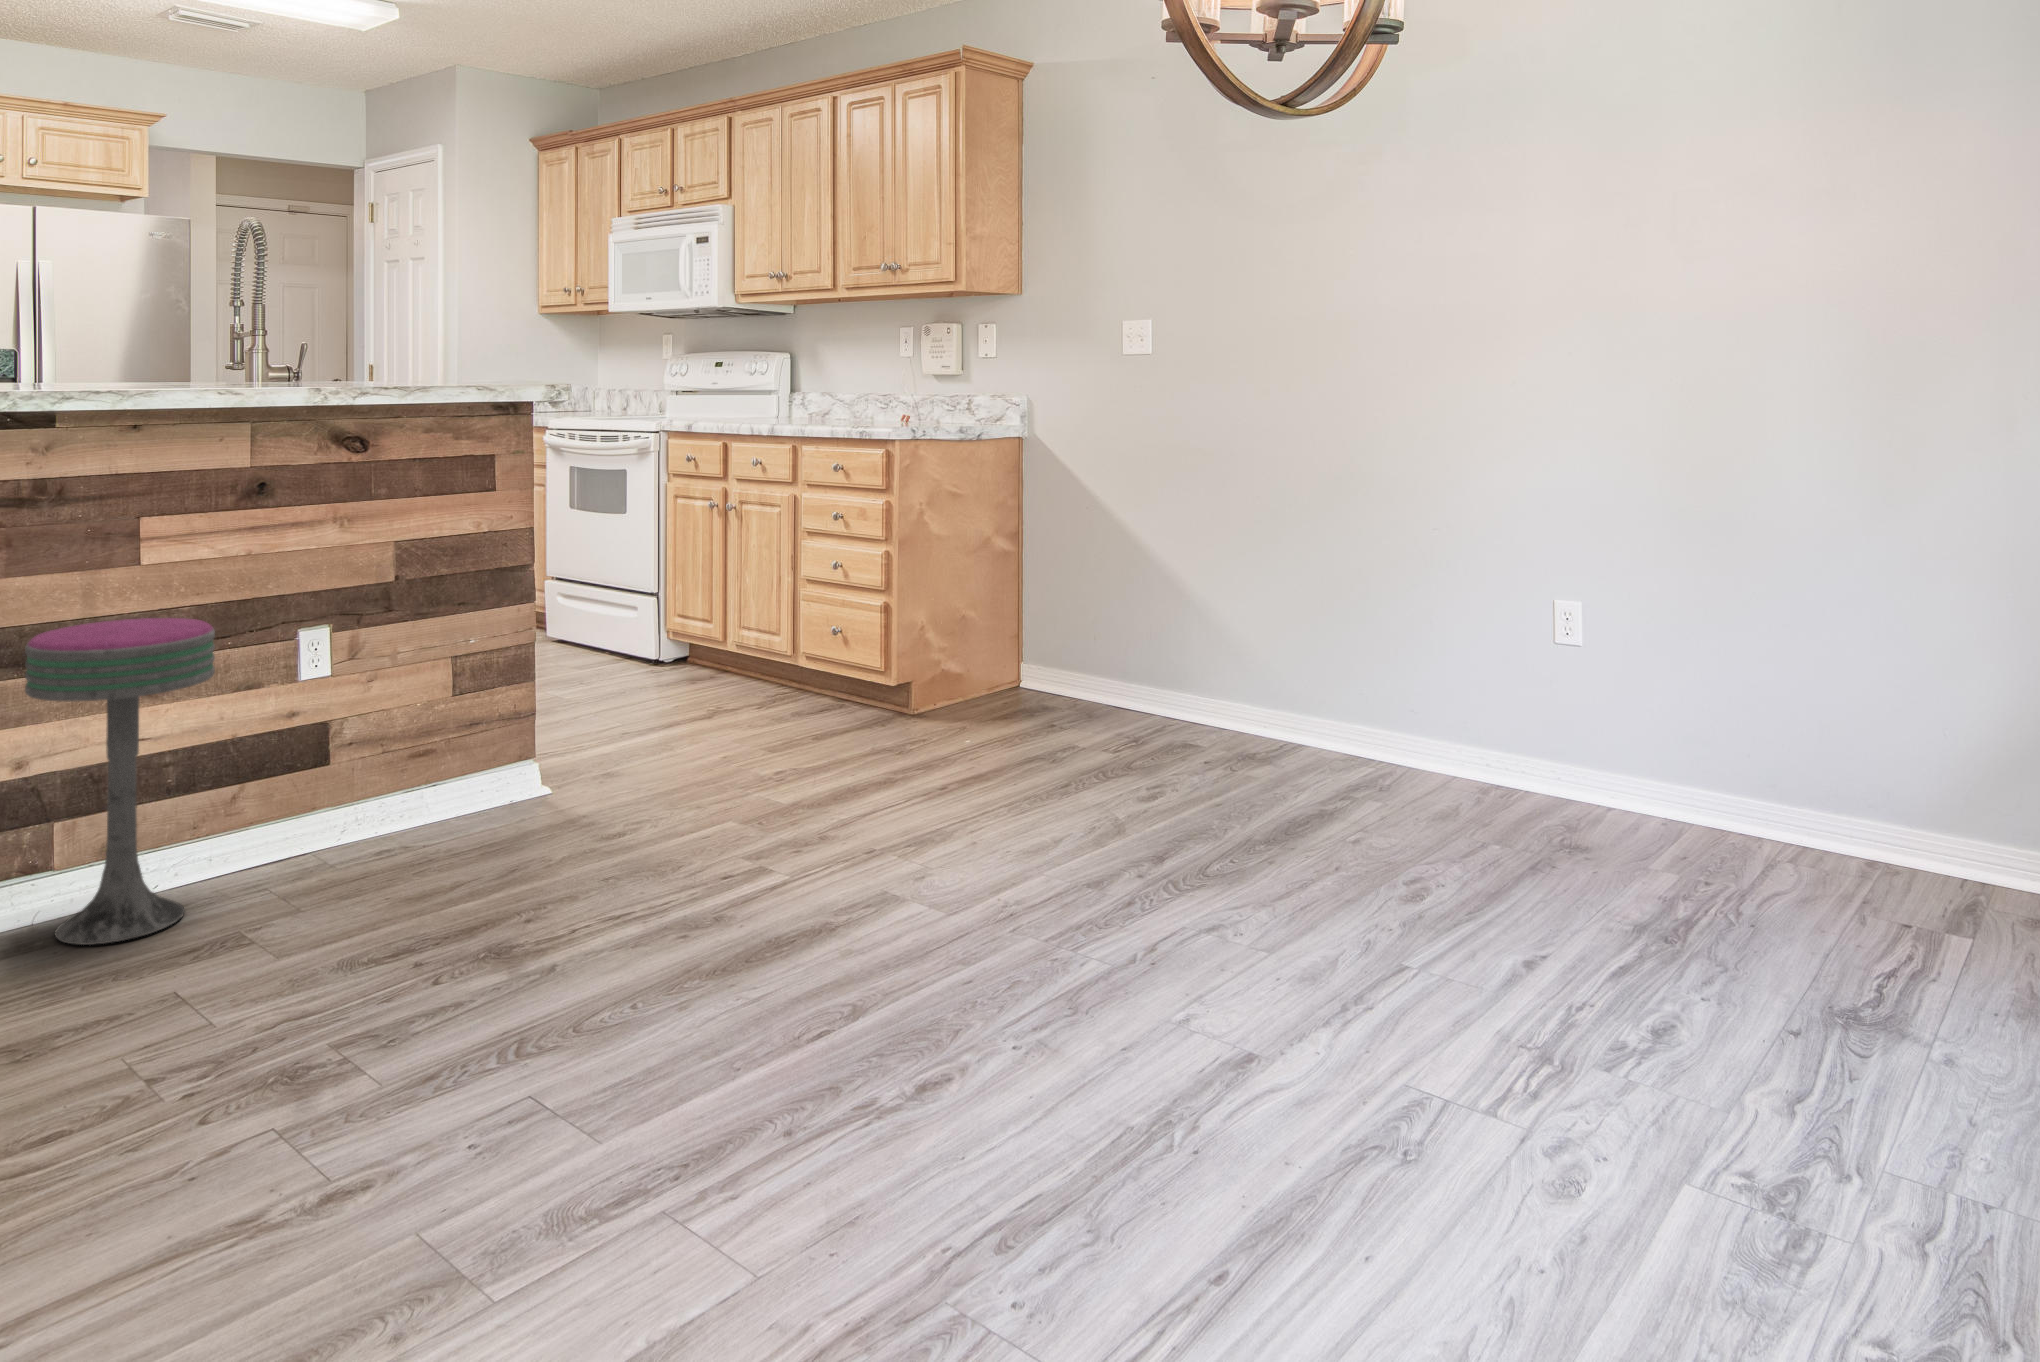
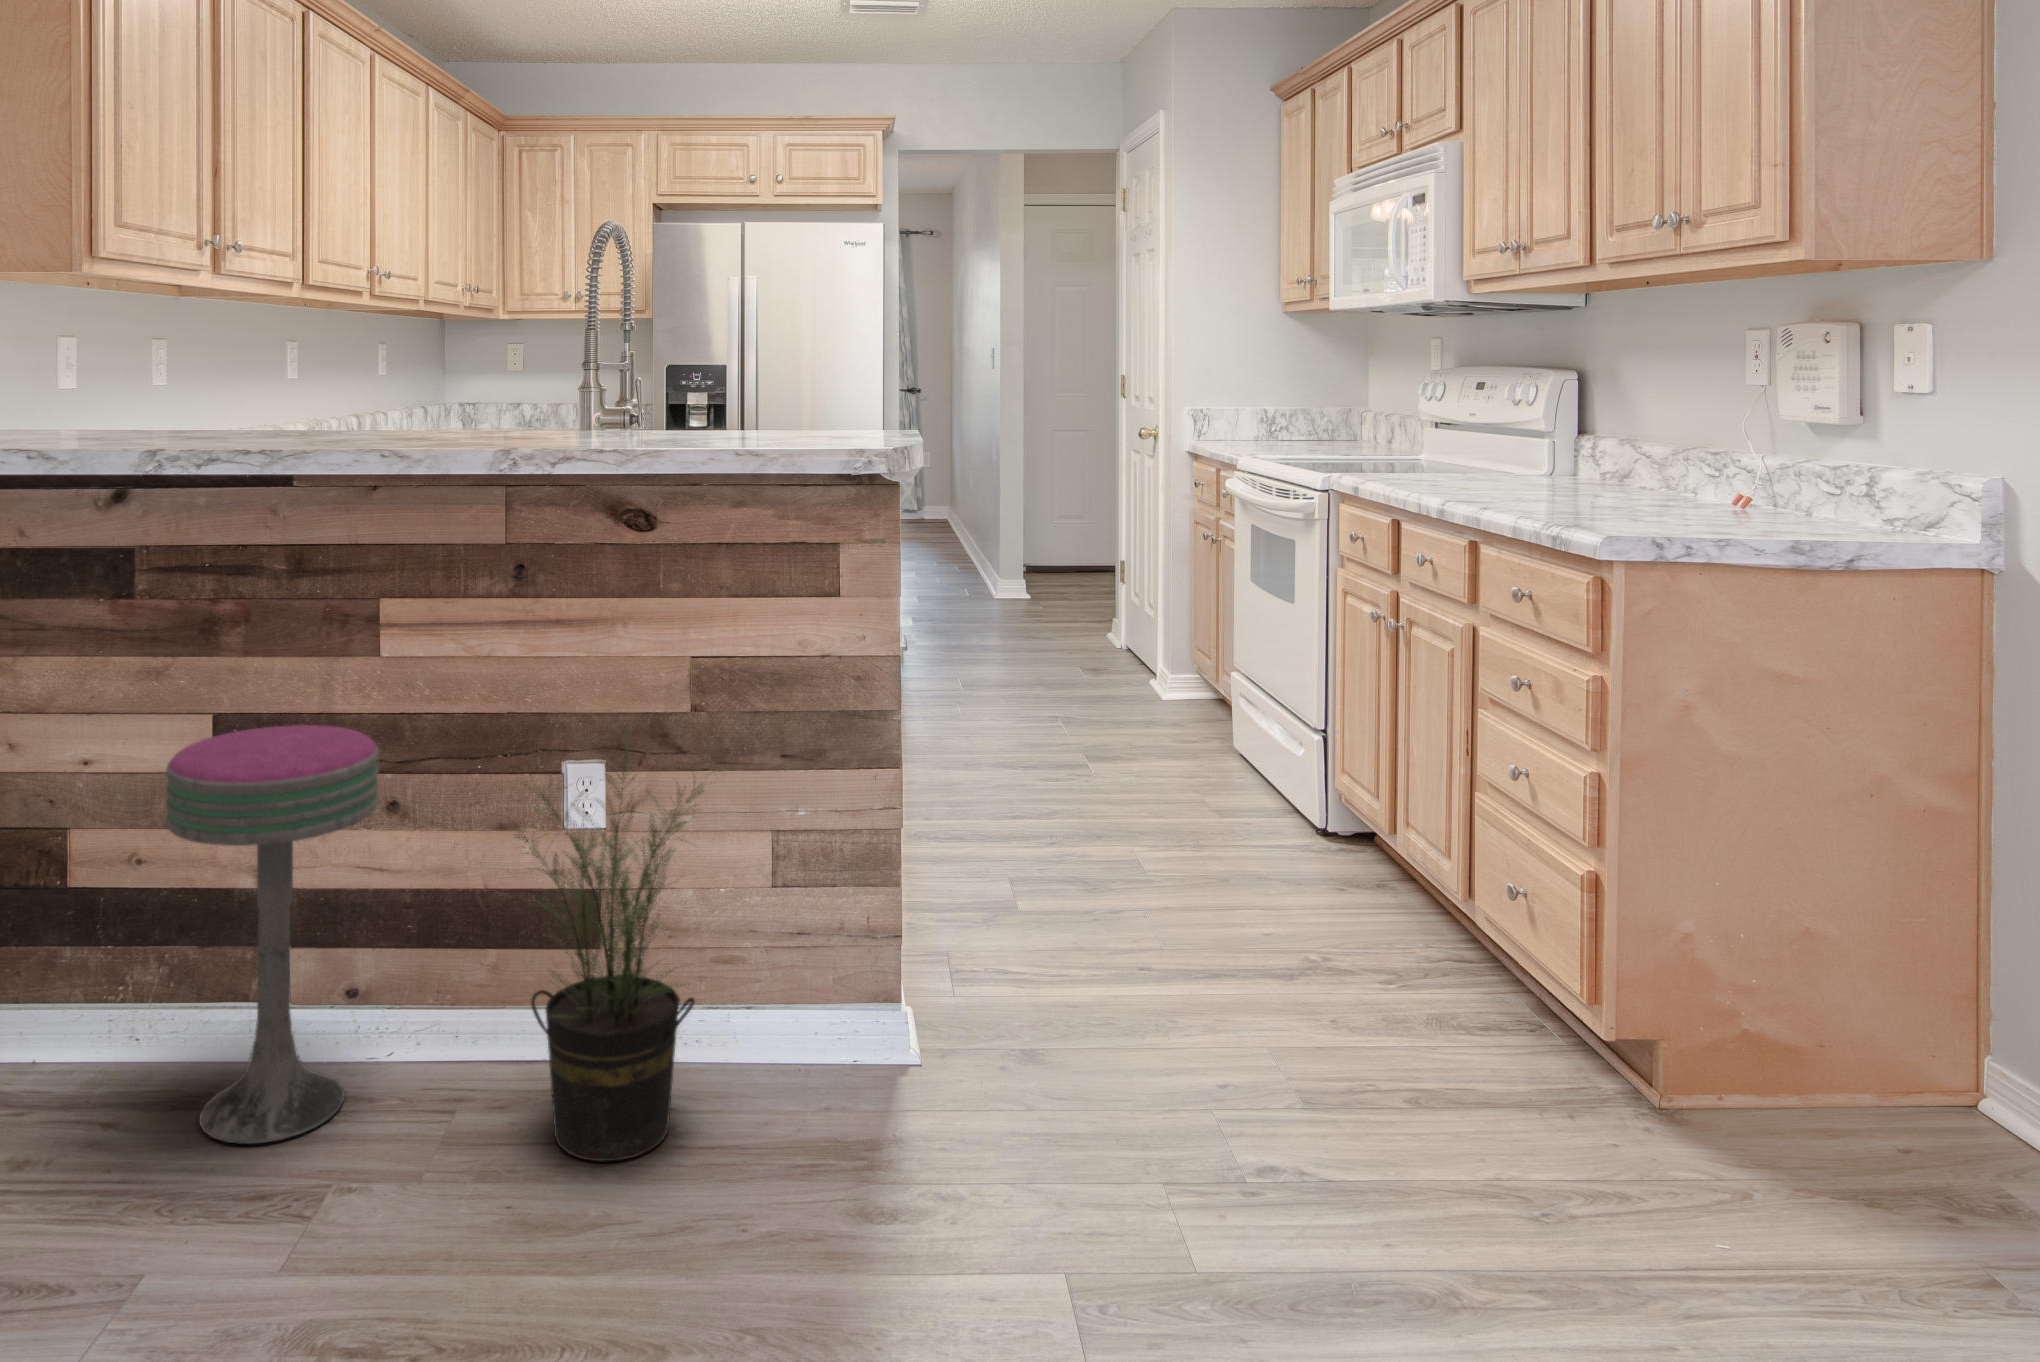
potted plant: none [307,589,501,871] -> present [501,727,726,1161]

